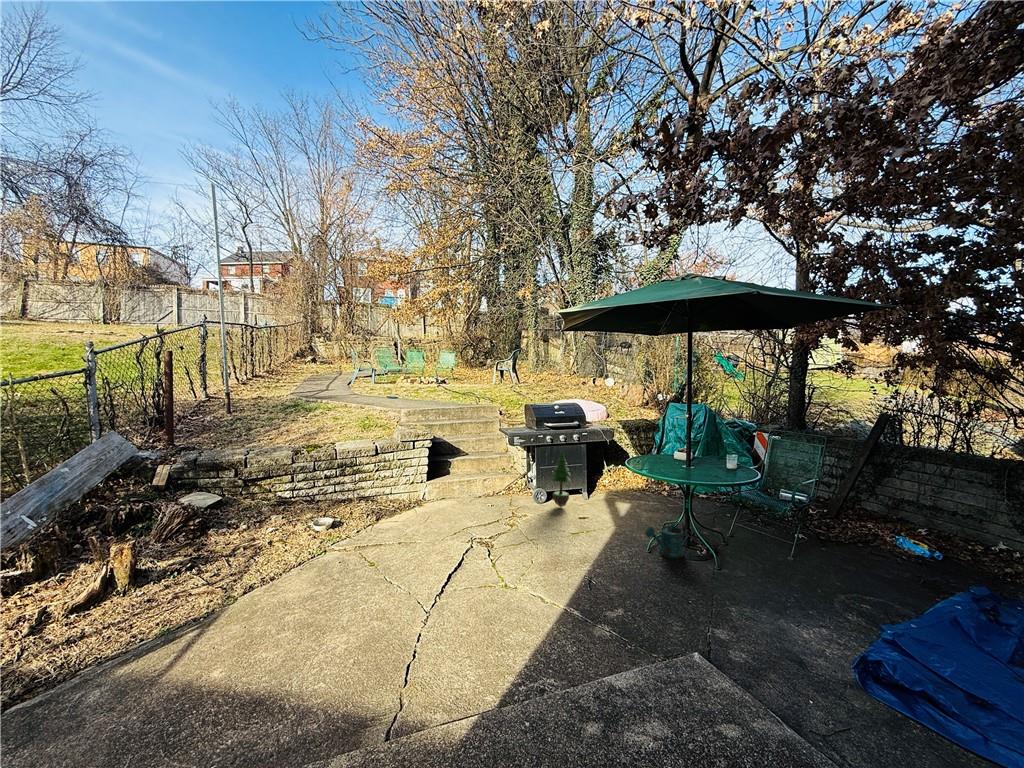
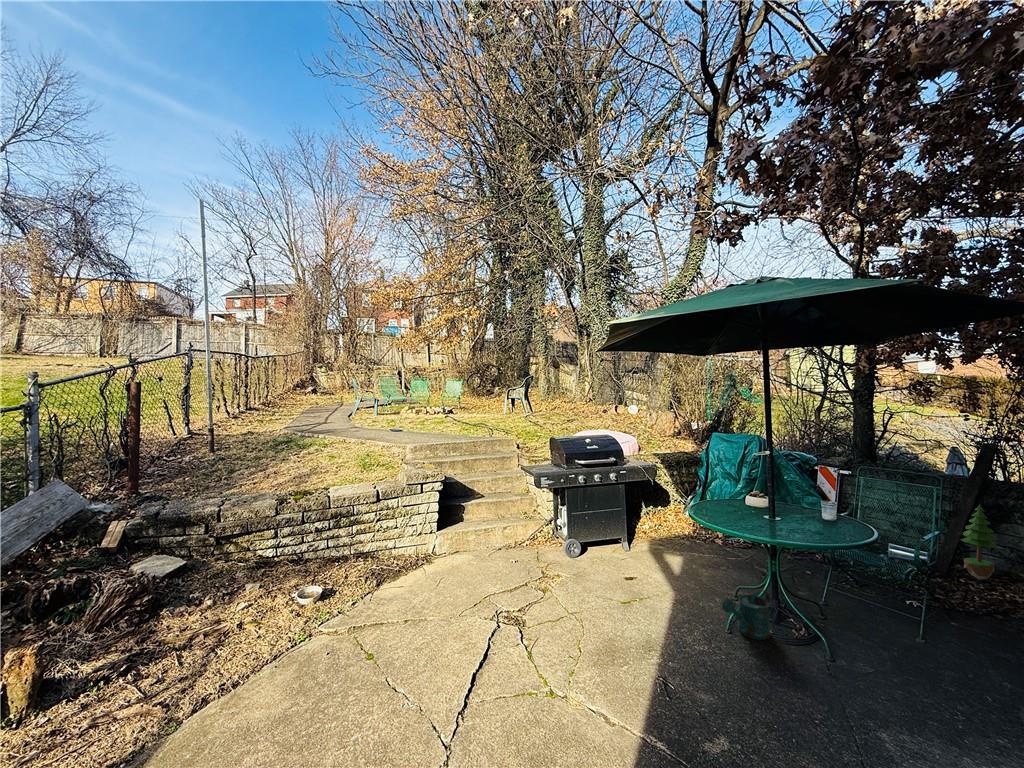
potted tree: present [551,451,571,507] -> present [961,504,998,580]

